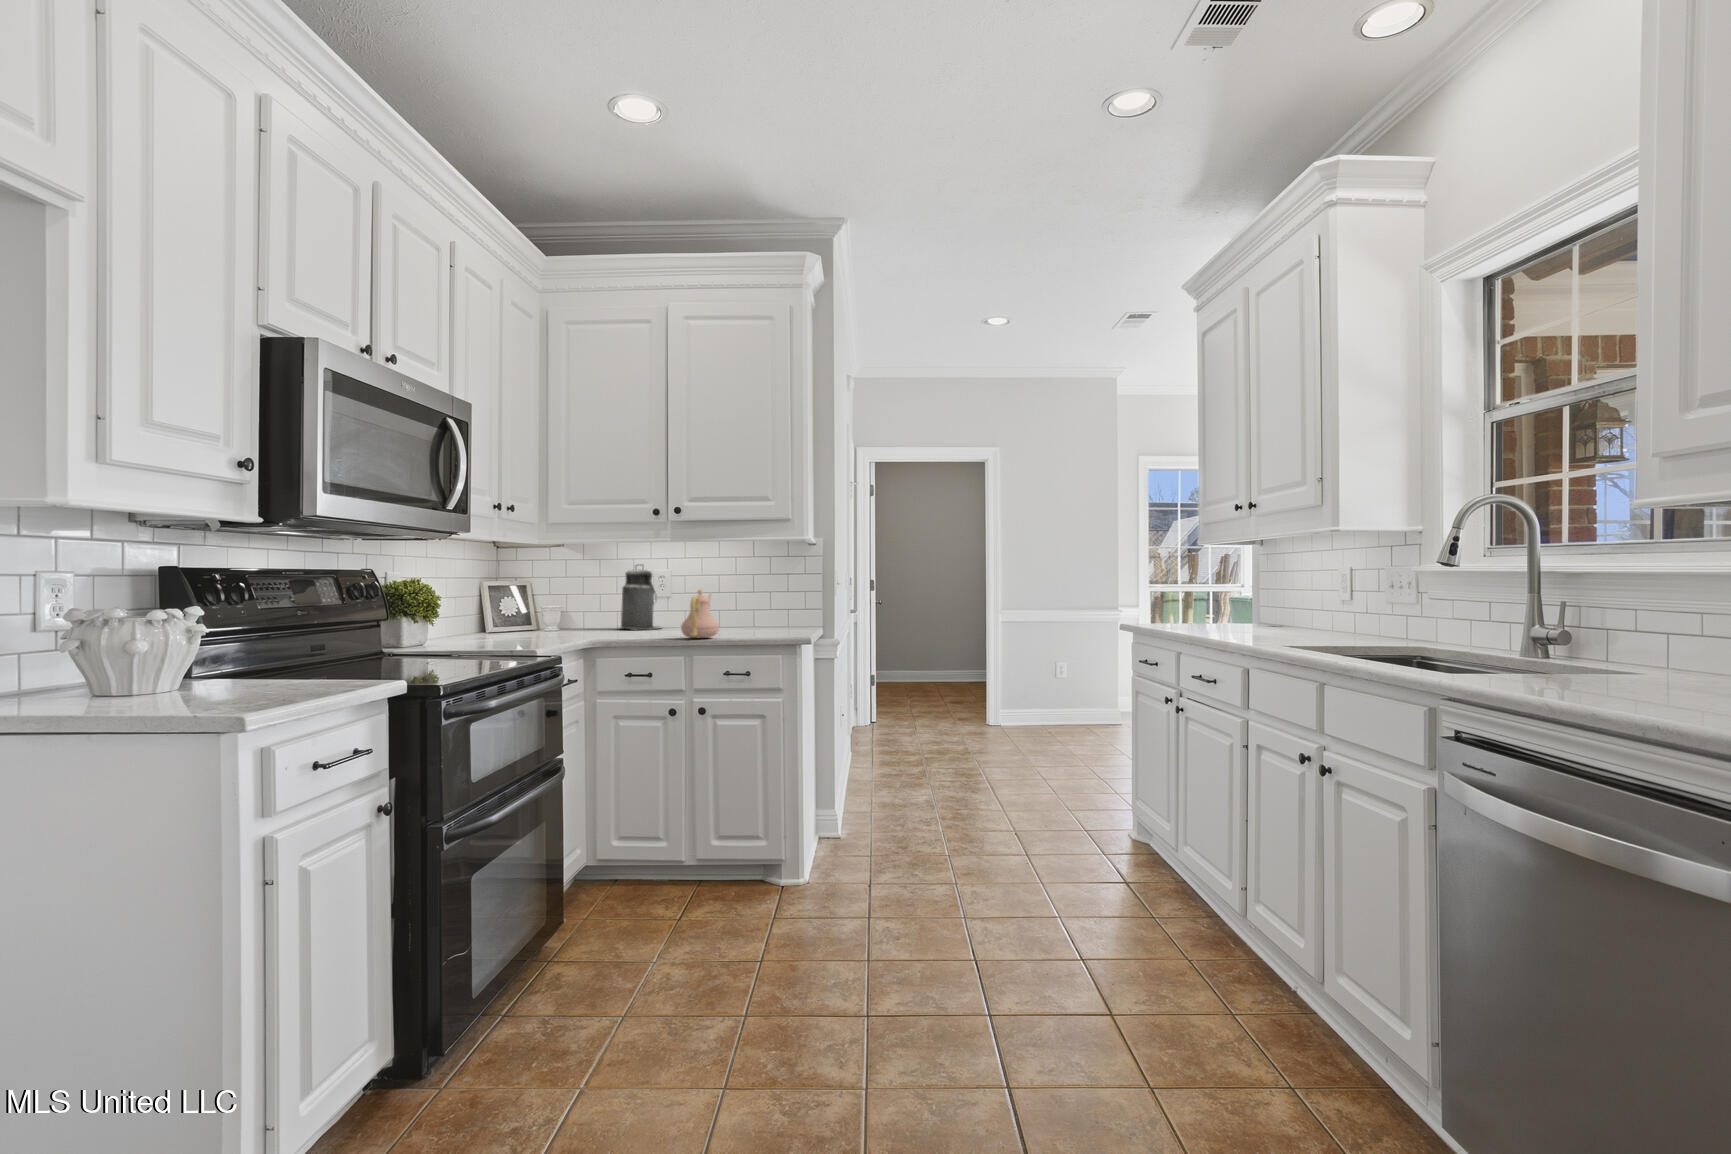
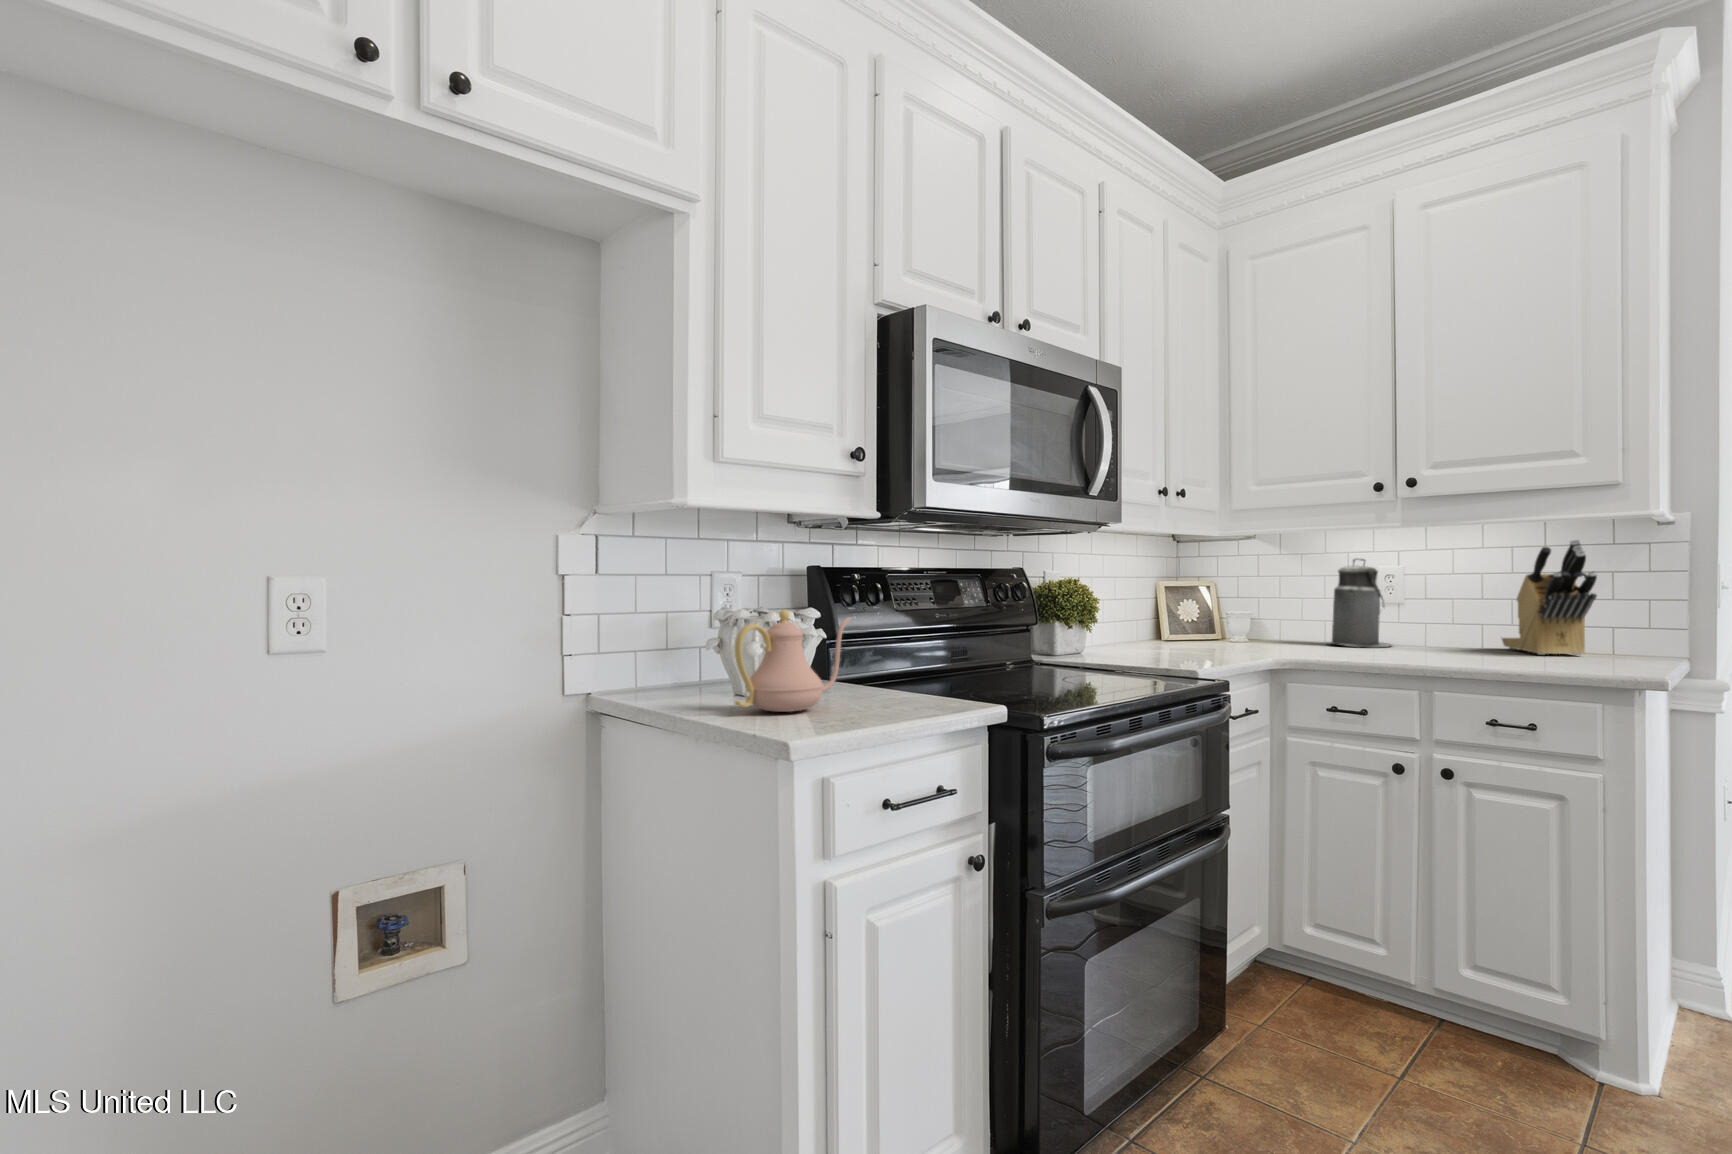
knife block: none [728,553,781,629] -> present [1502,539,1597,655]
teapot: present [681,590,719,638] -> present [735,610,852,712]

